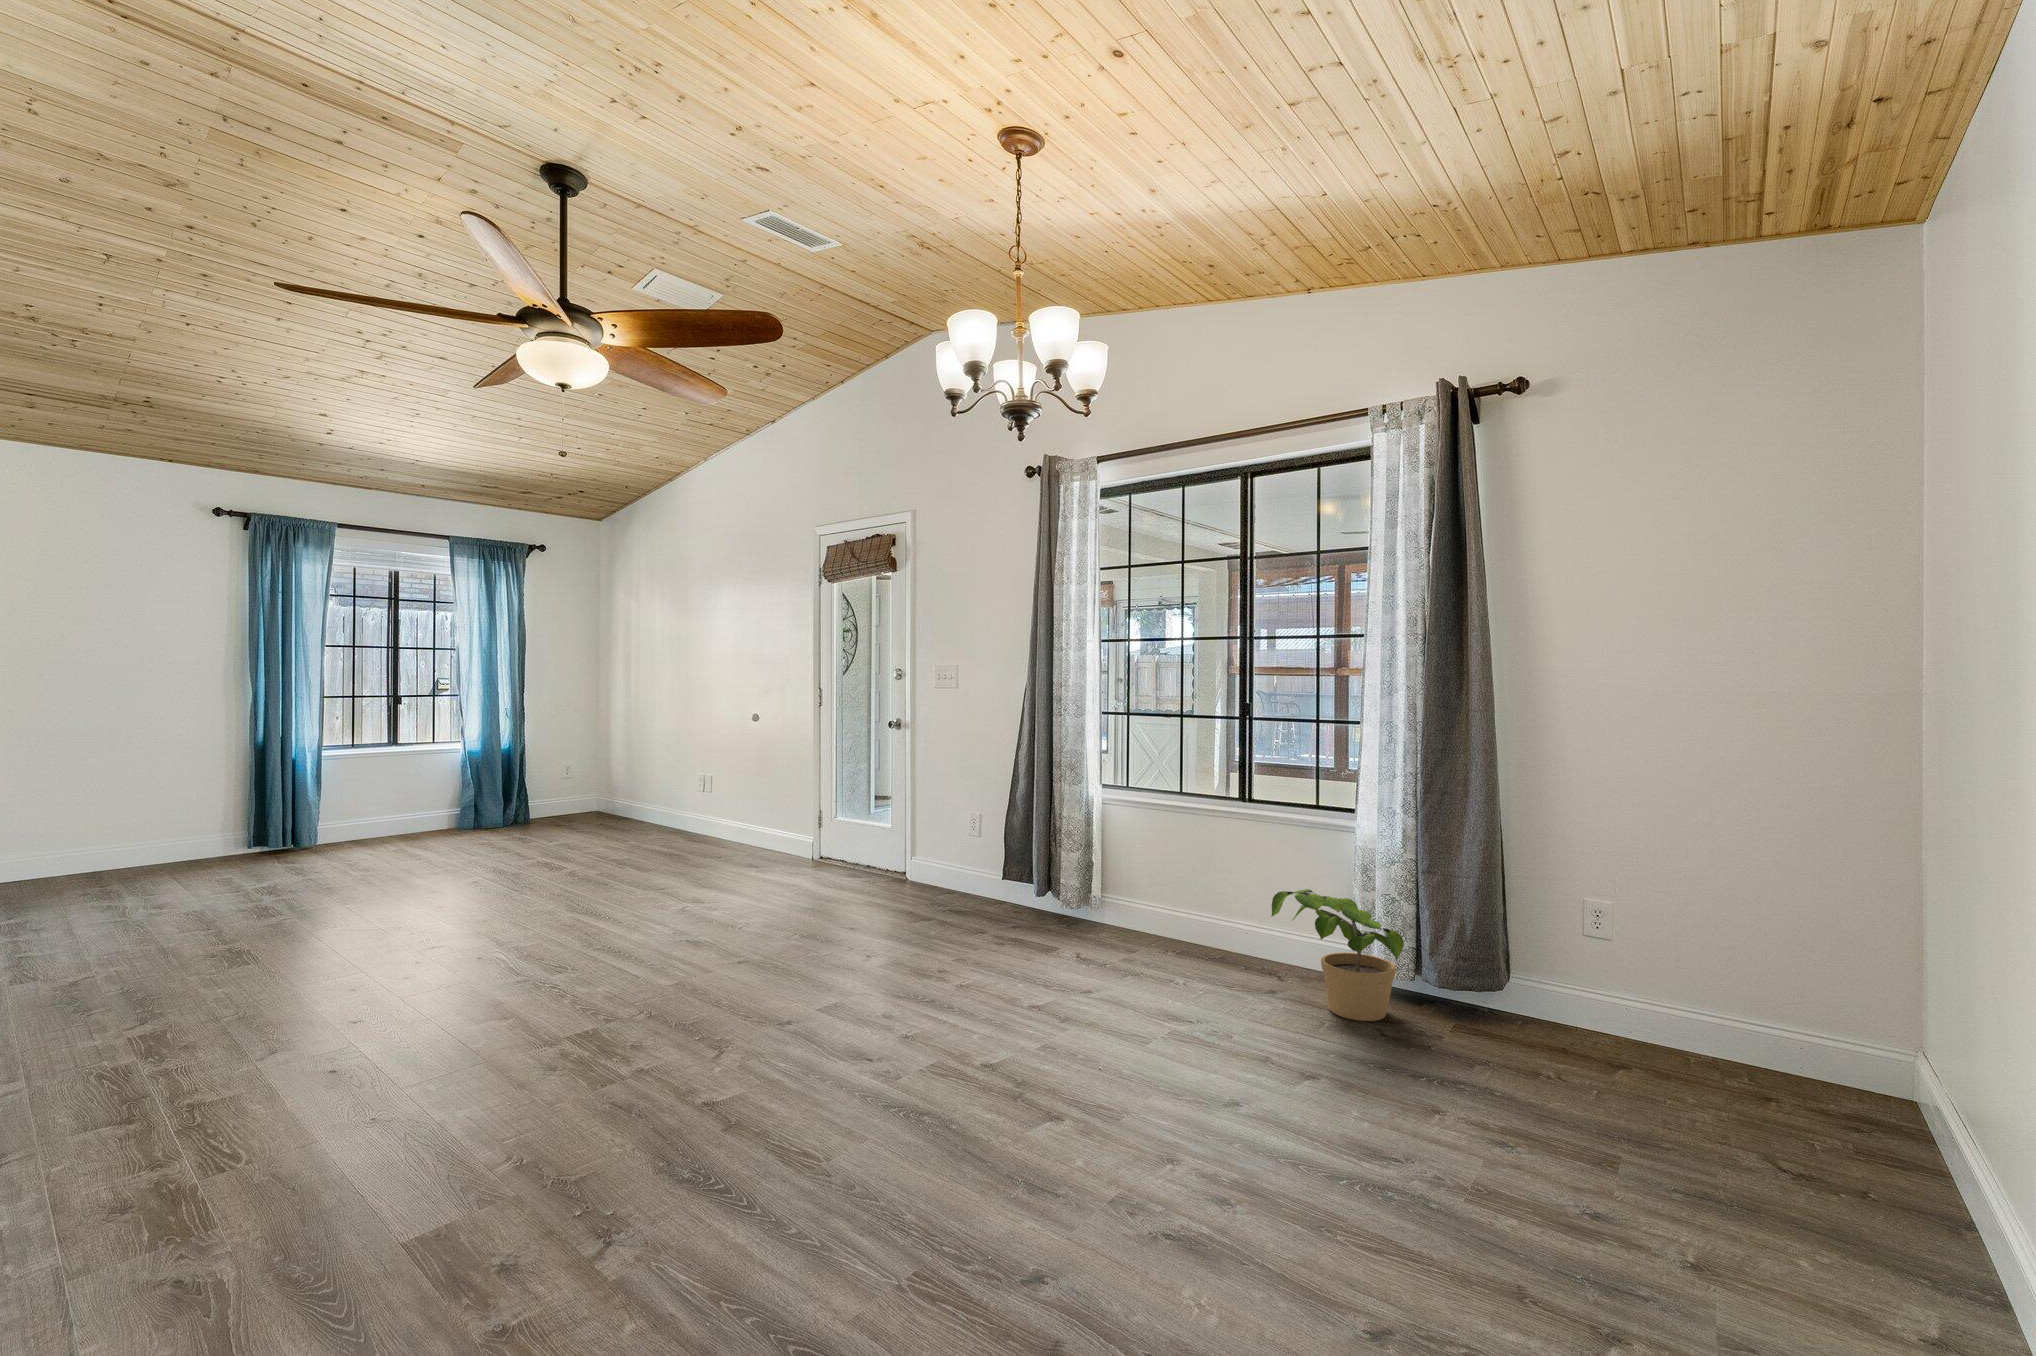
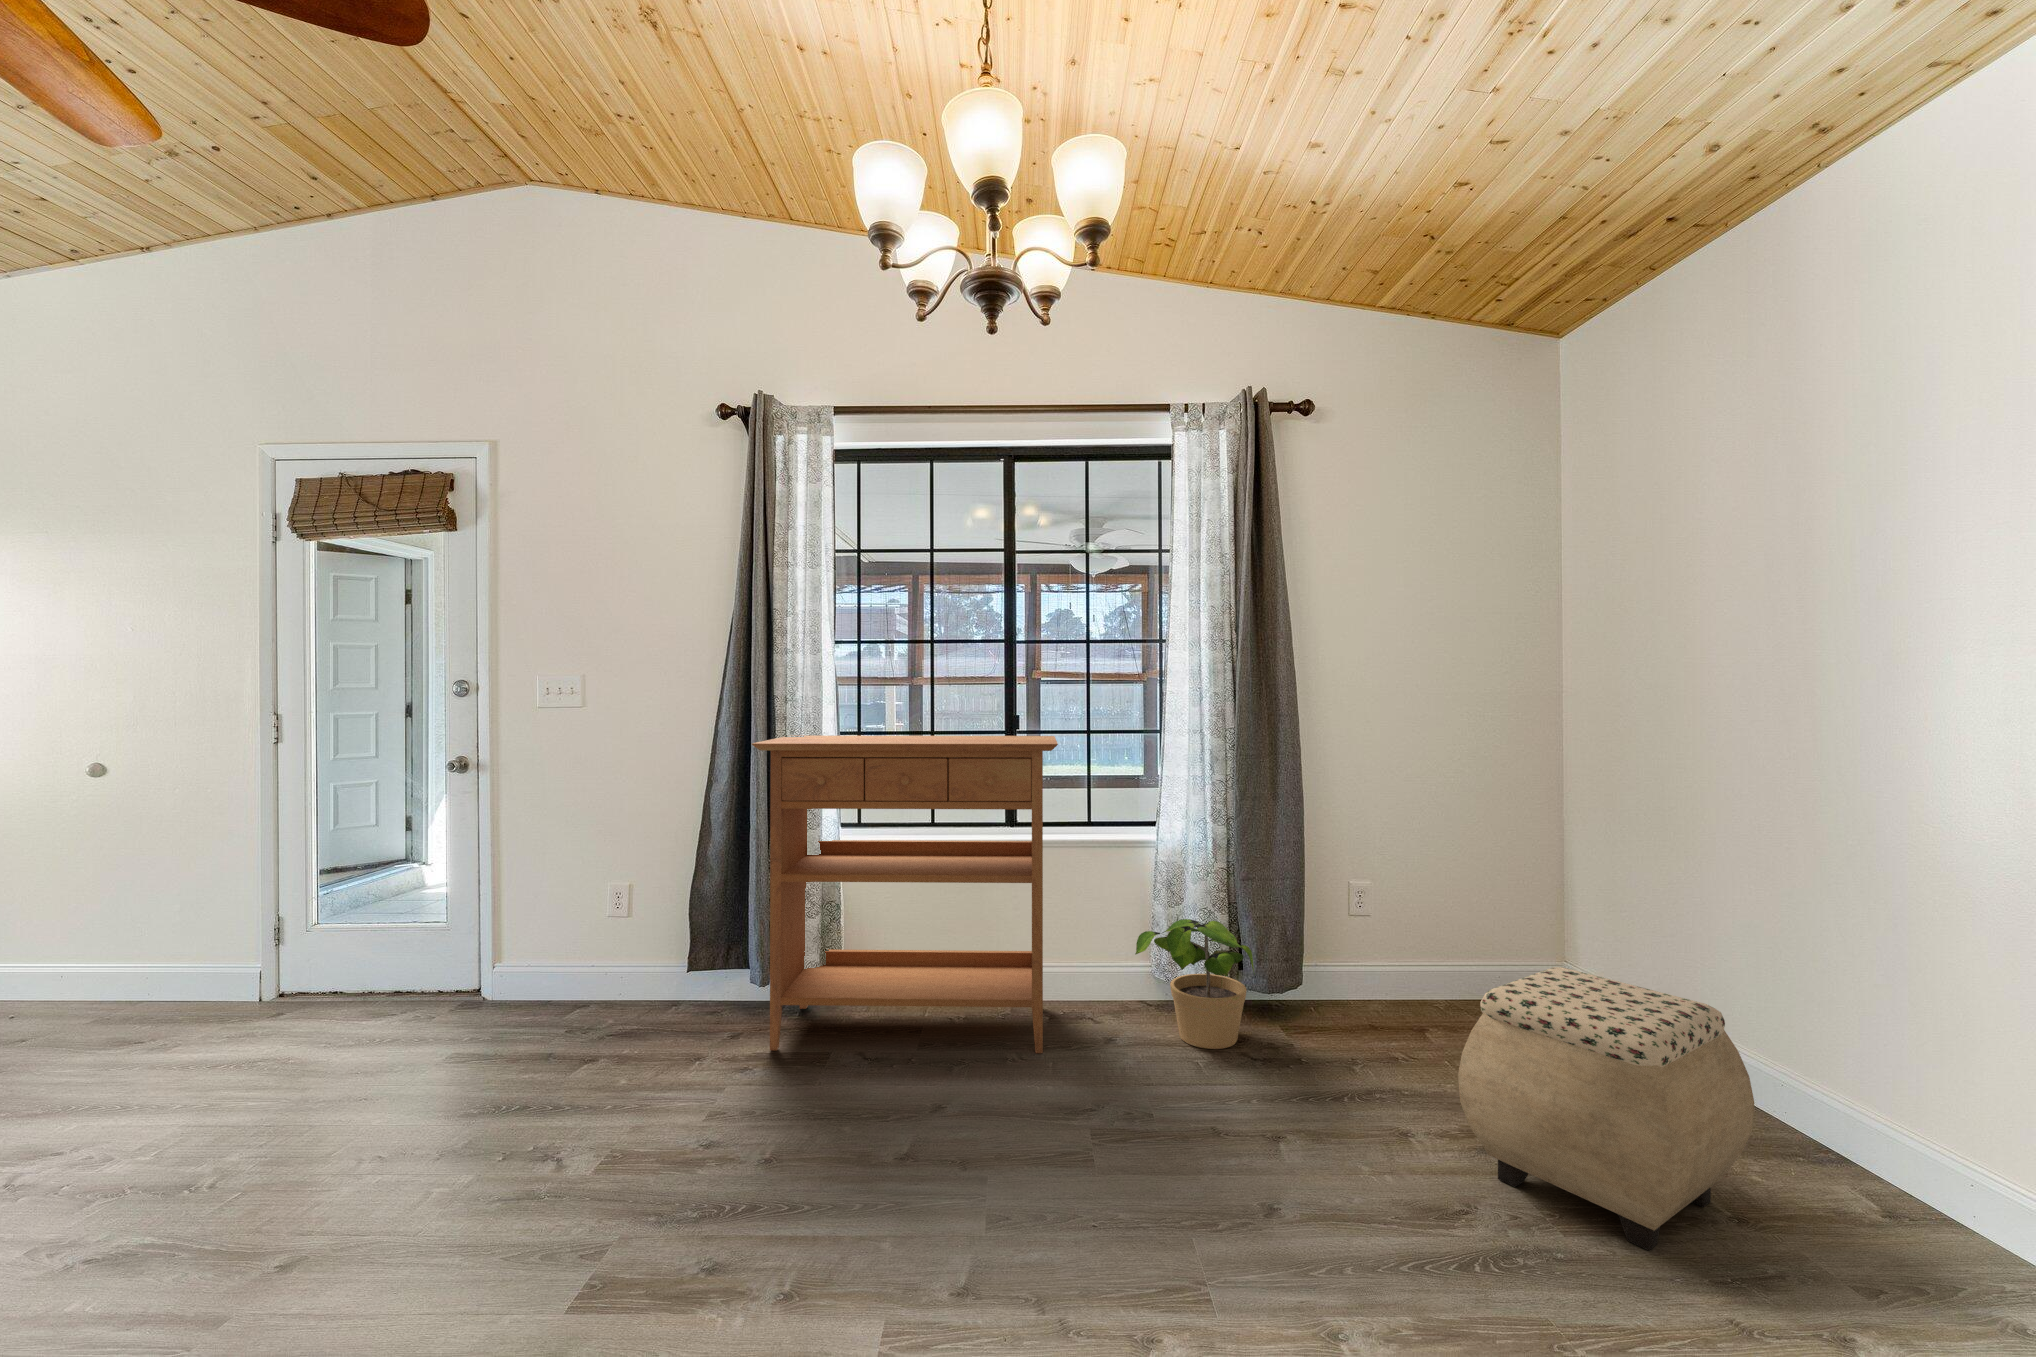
console table: none [1011,714,1260,985] -> present [752,736,1058,1053]
ottoman: none [1416,969,1705,1235] -> present [1458,967,1754,1250]

